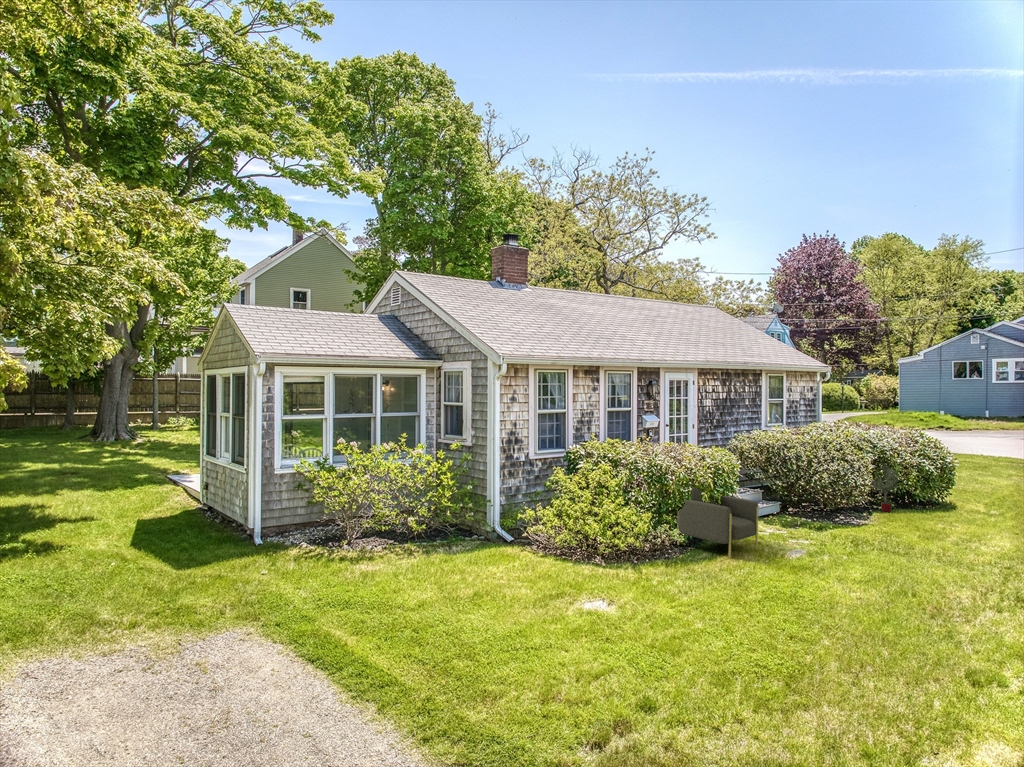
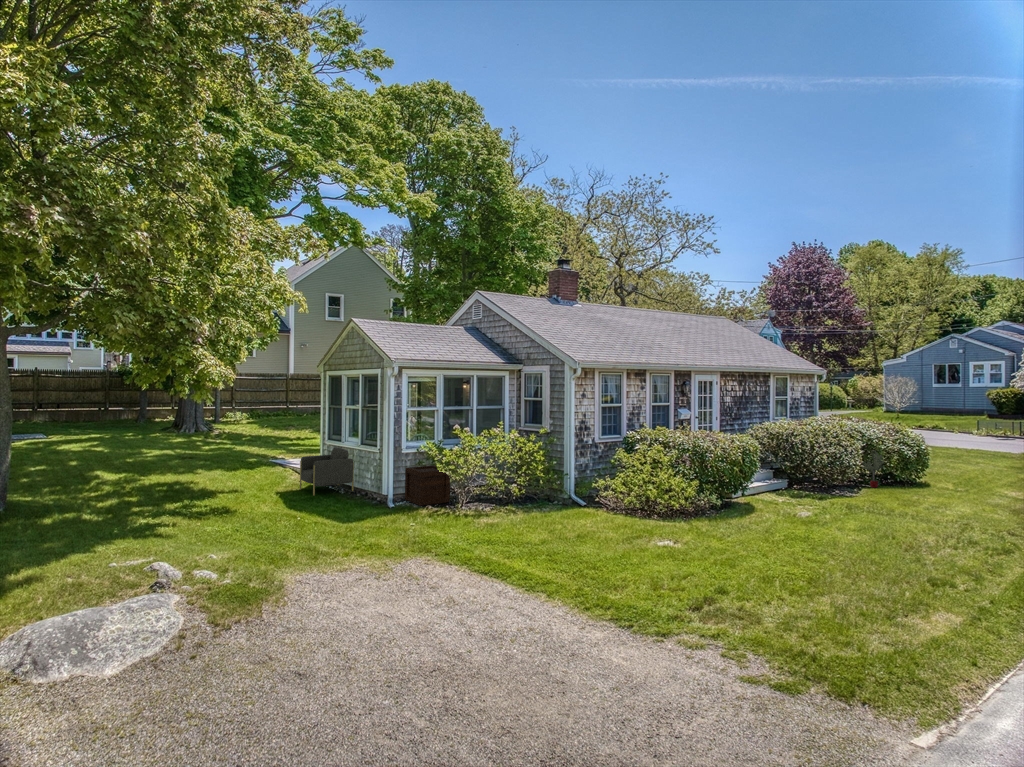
armchair: present [677,487,758,558] -> present [300,447,354,495]
wooden crate: none [276,490,332,545] -> present [405,465,450,506]

